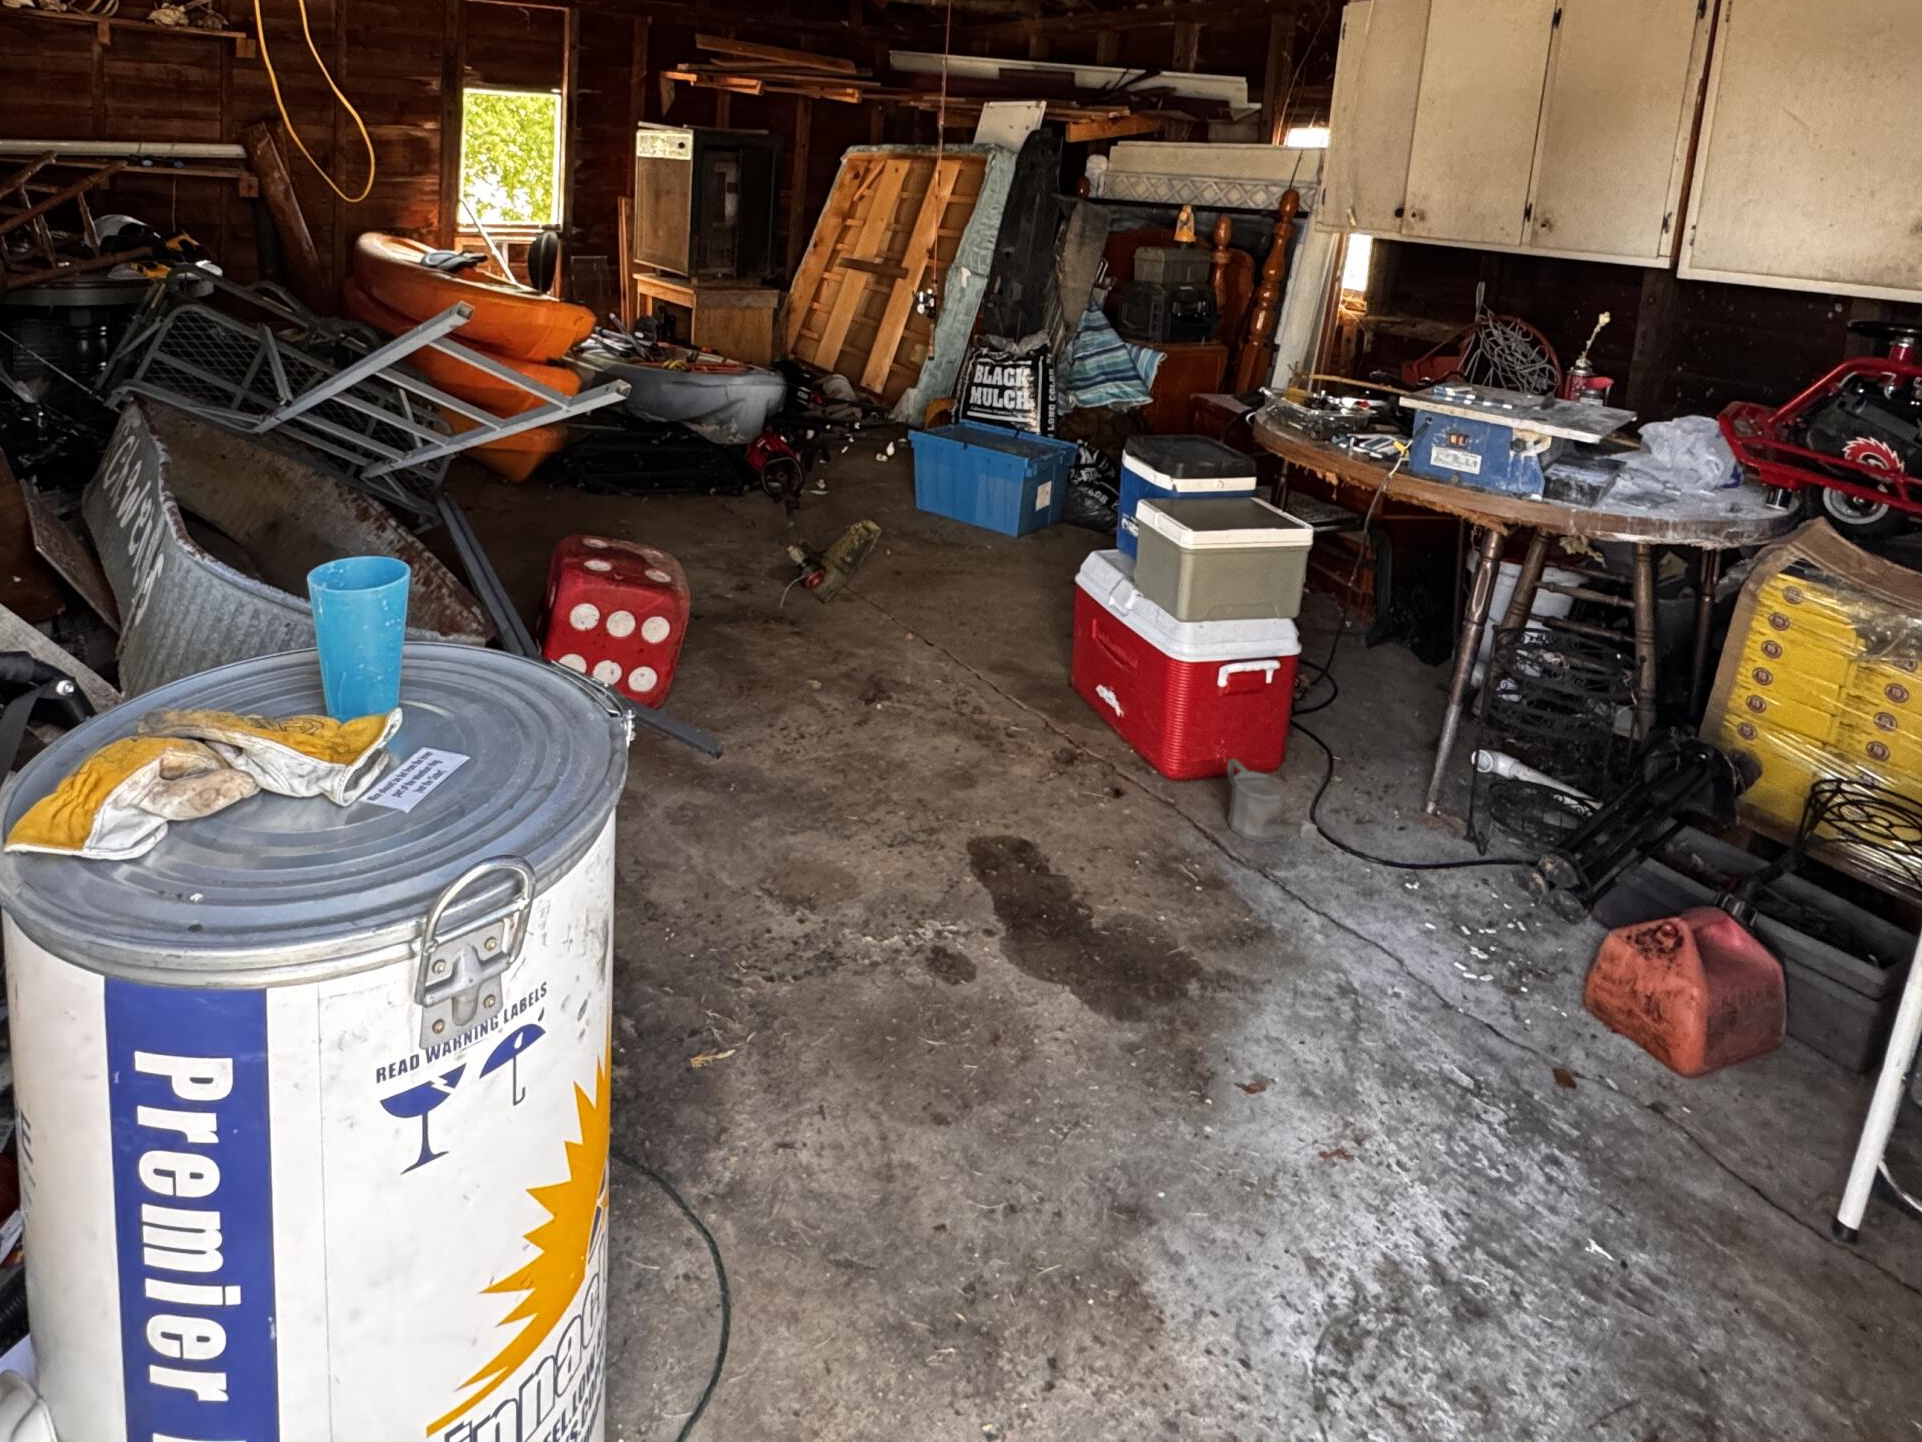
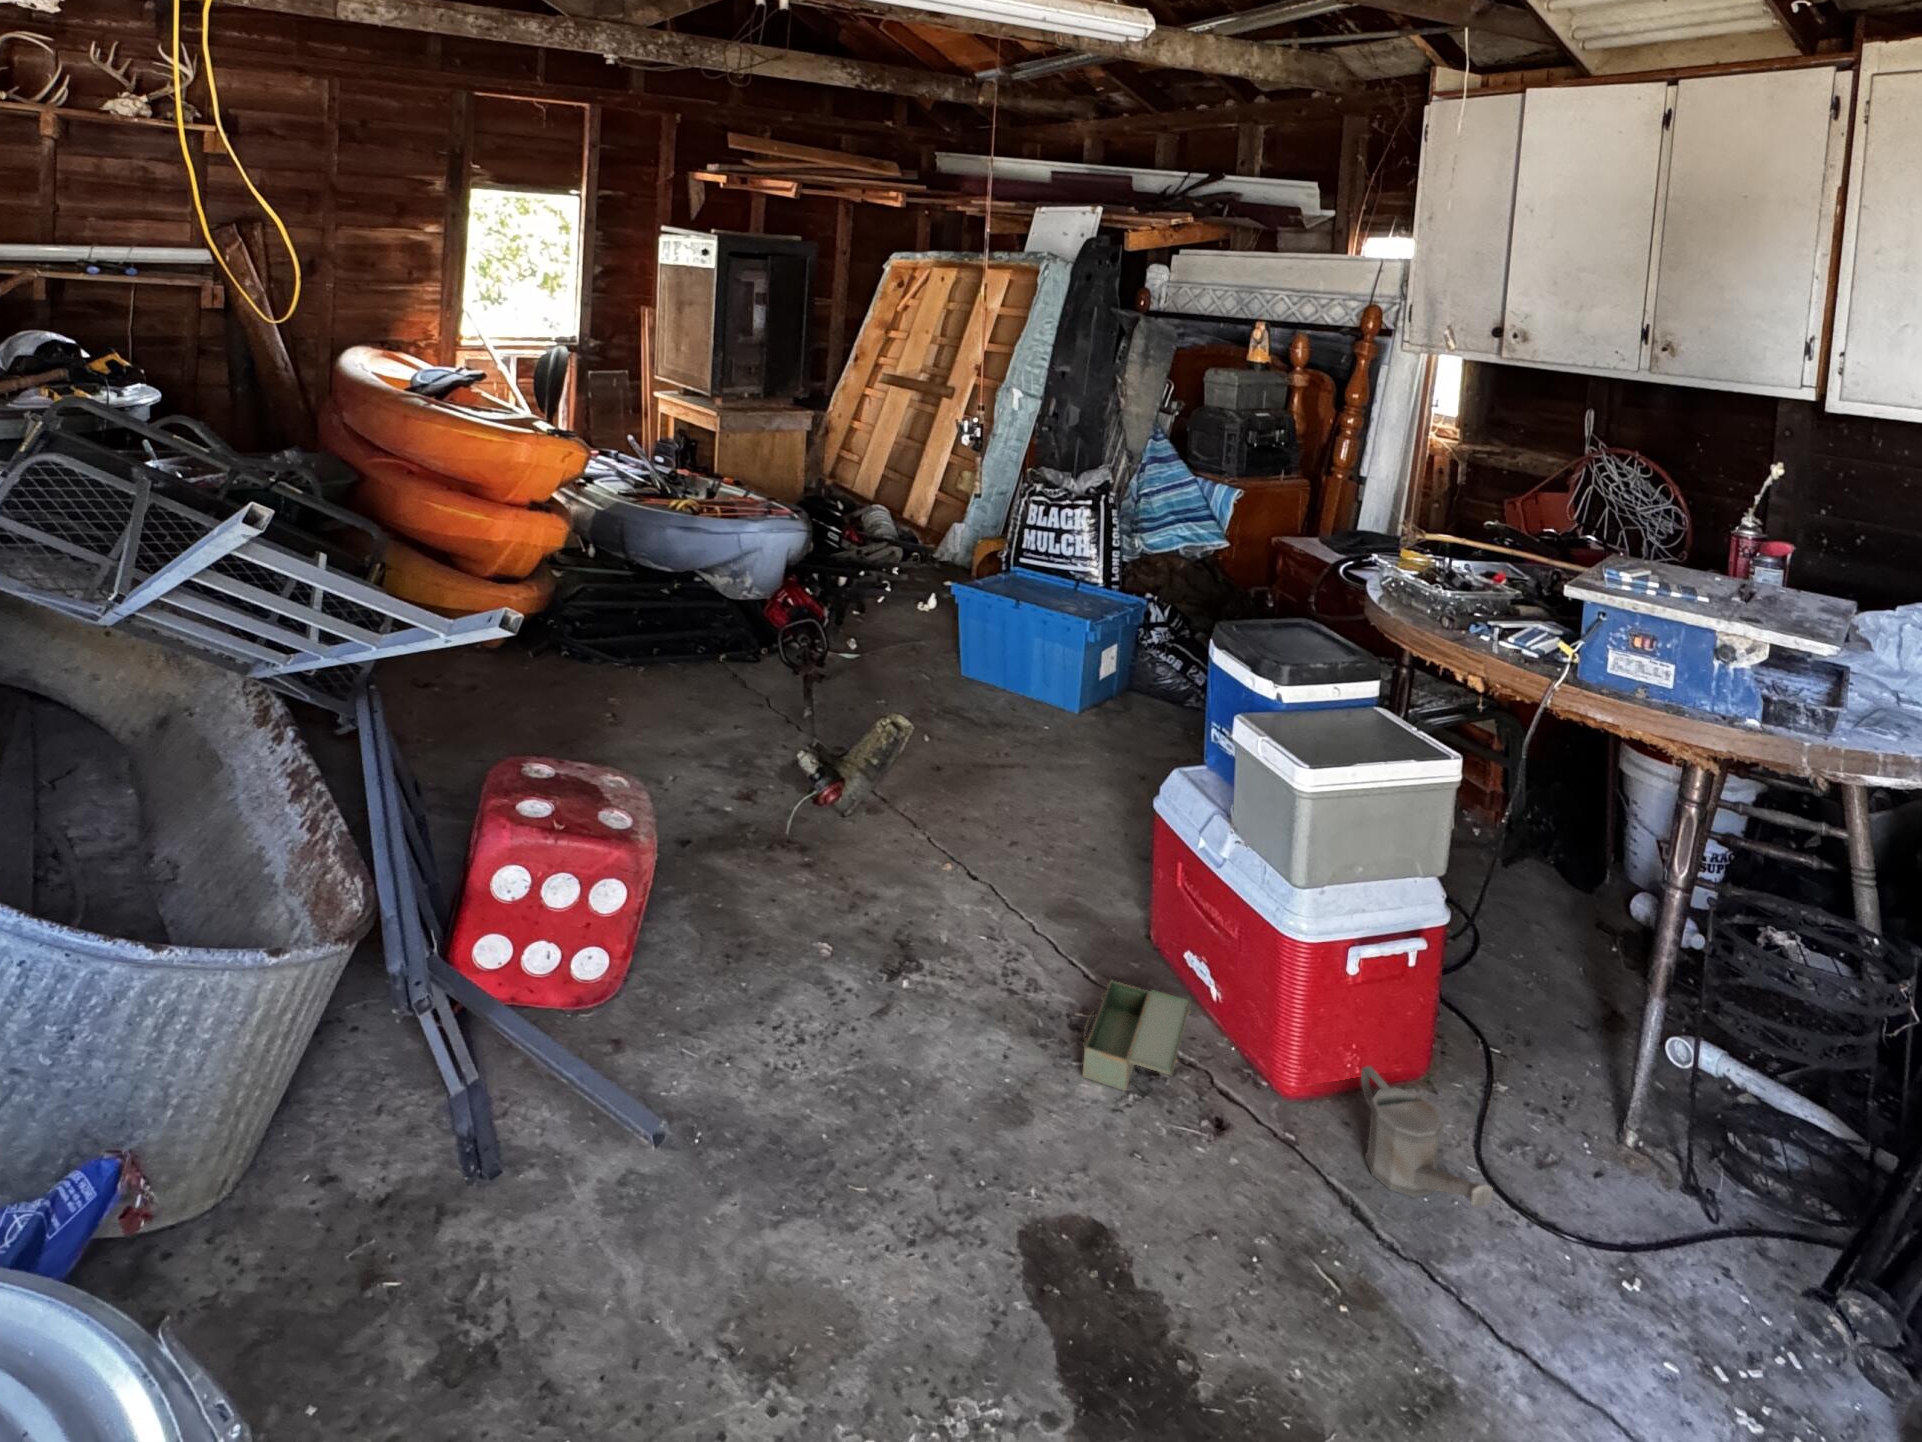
toolbox: none [1014,708,1100,778] -> present [1083,981,1190,1091]

